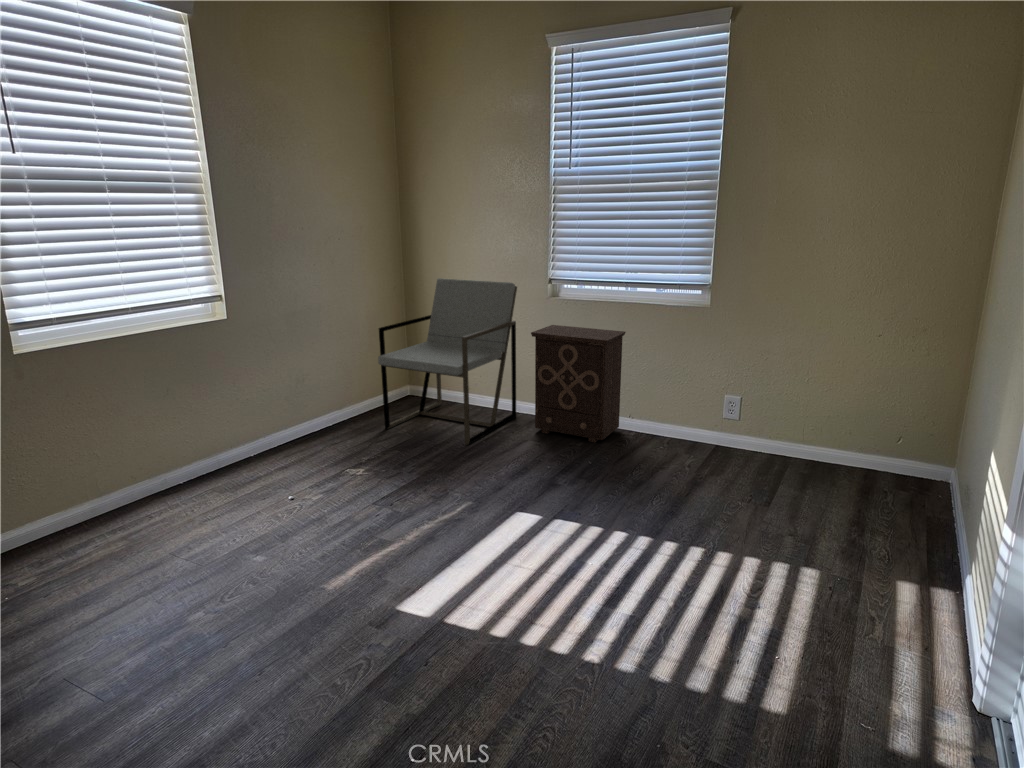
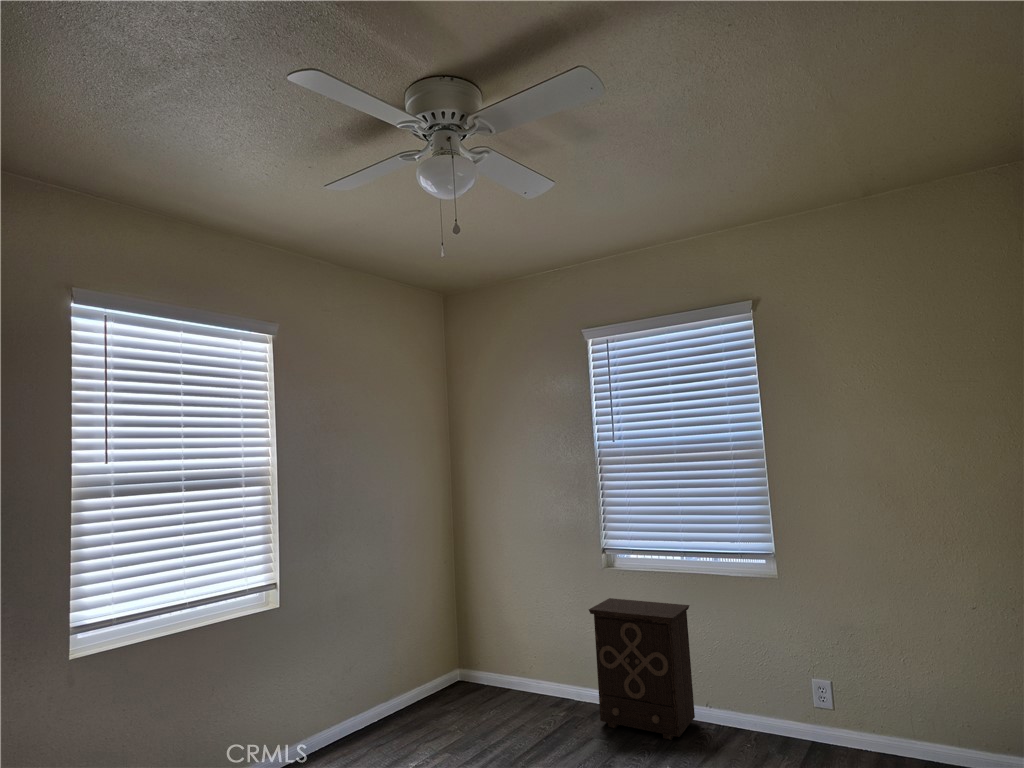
armchair: present [378,278,517,445] -> none [429,551,577,747]

